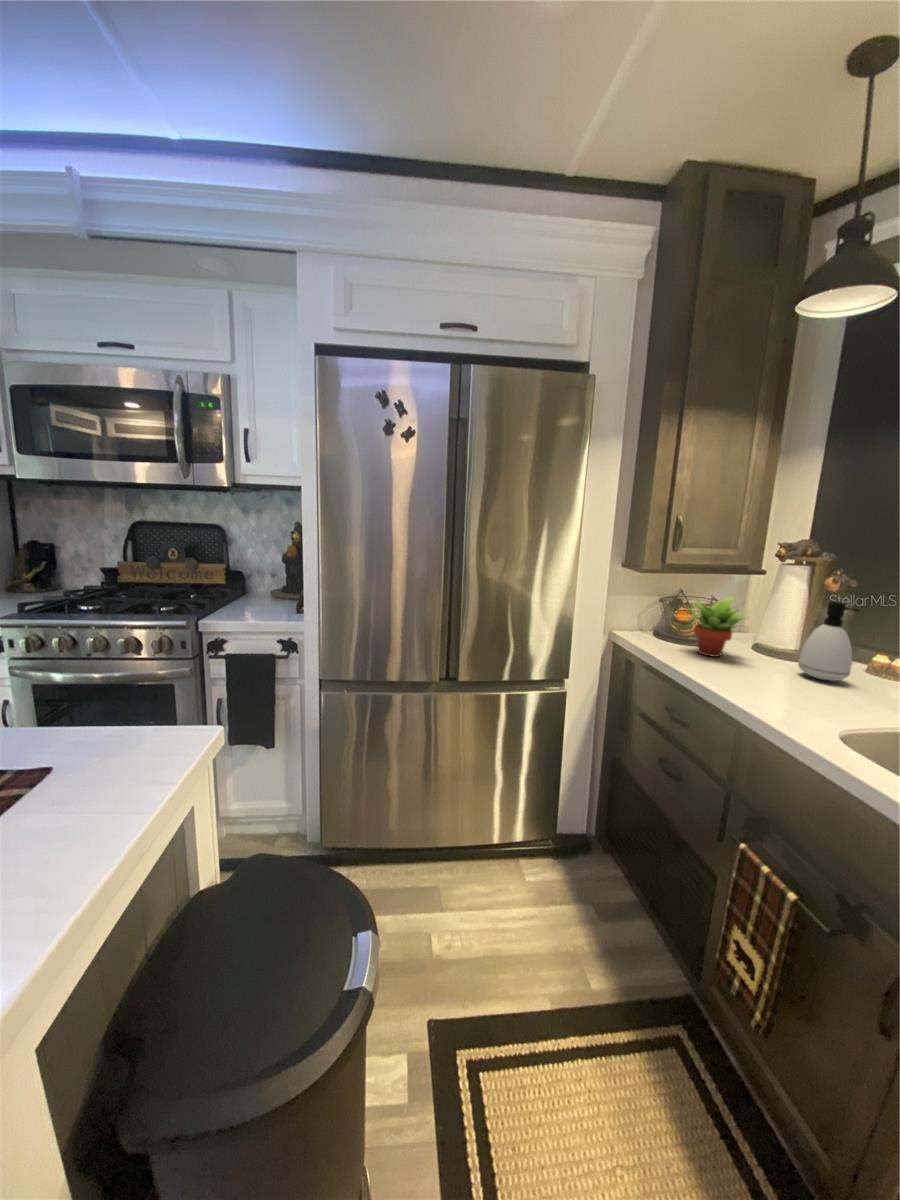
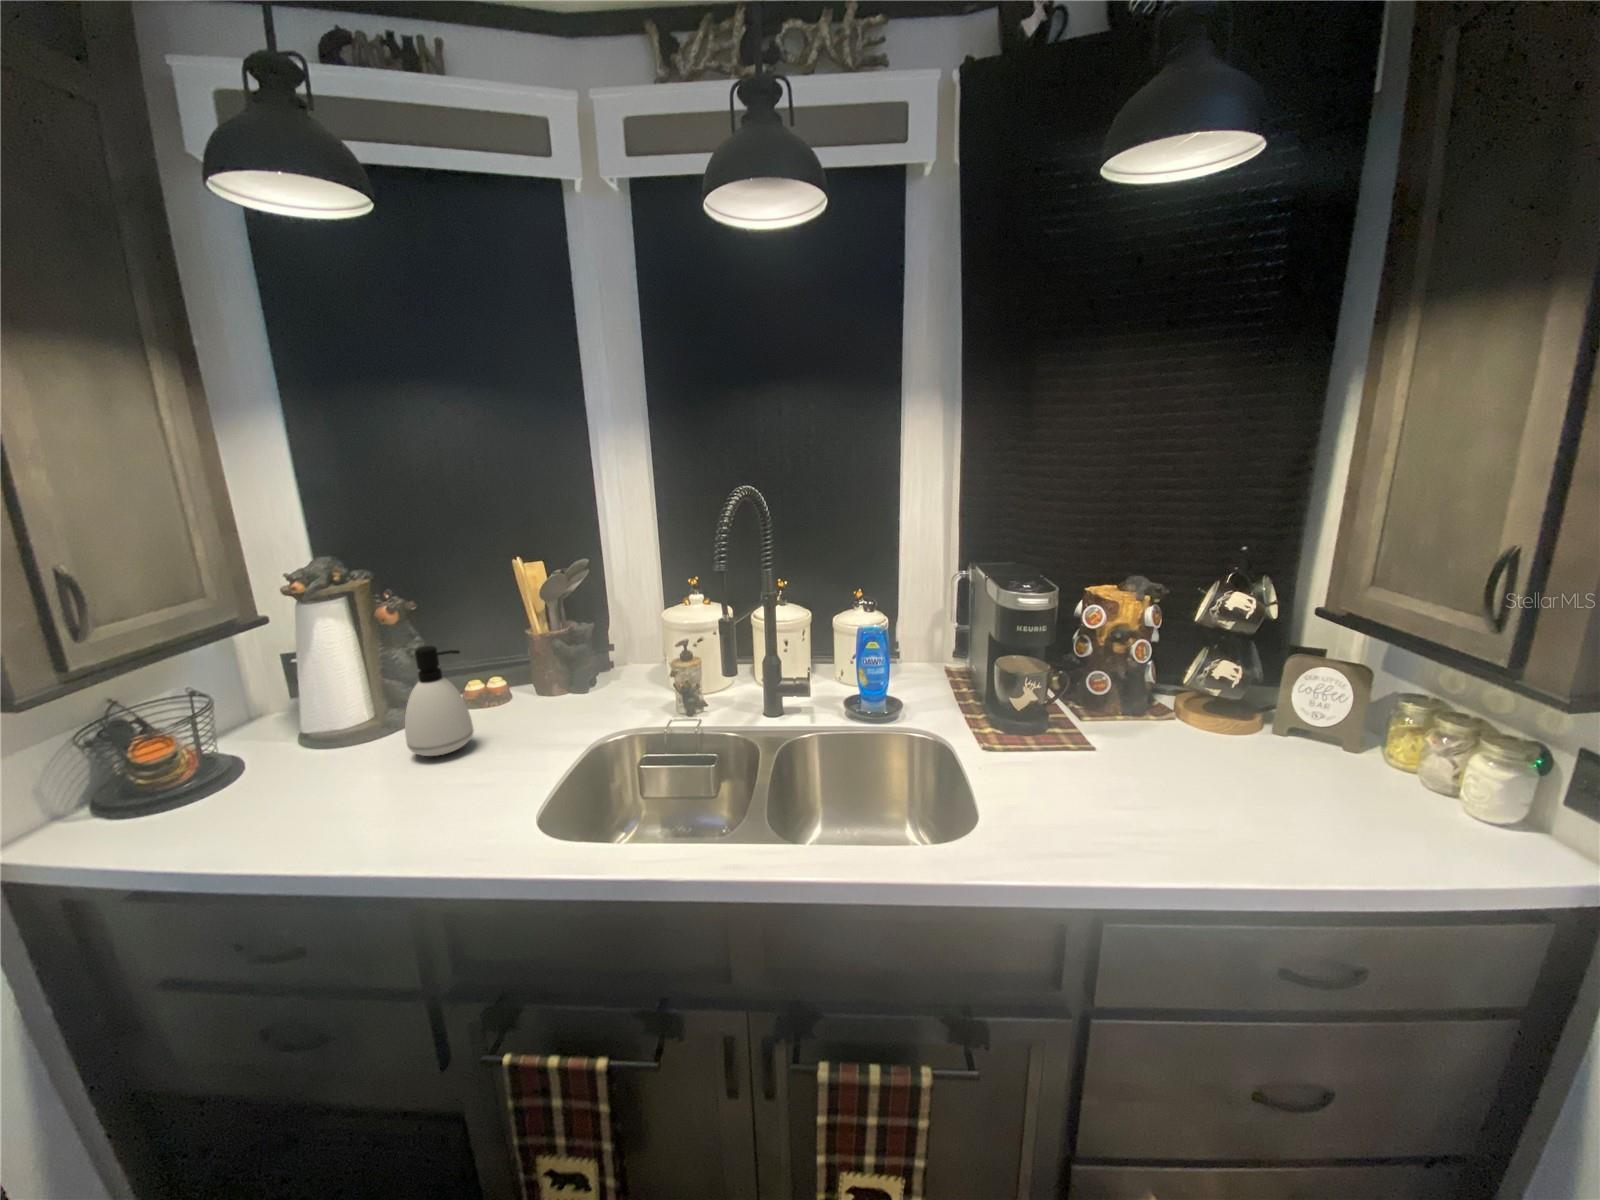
succulent plant: present [692,595,748,657] -> none [167,688,320,816]

